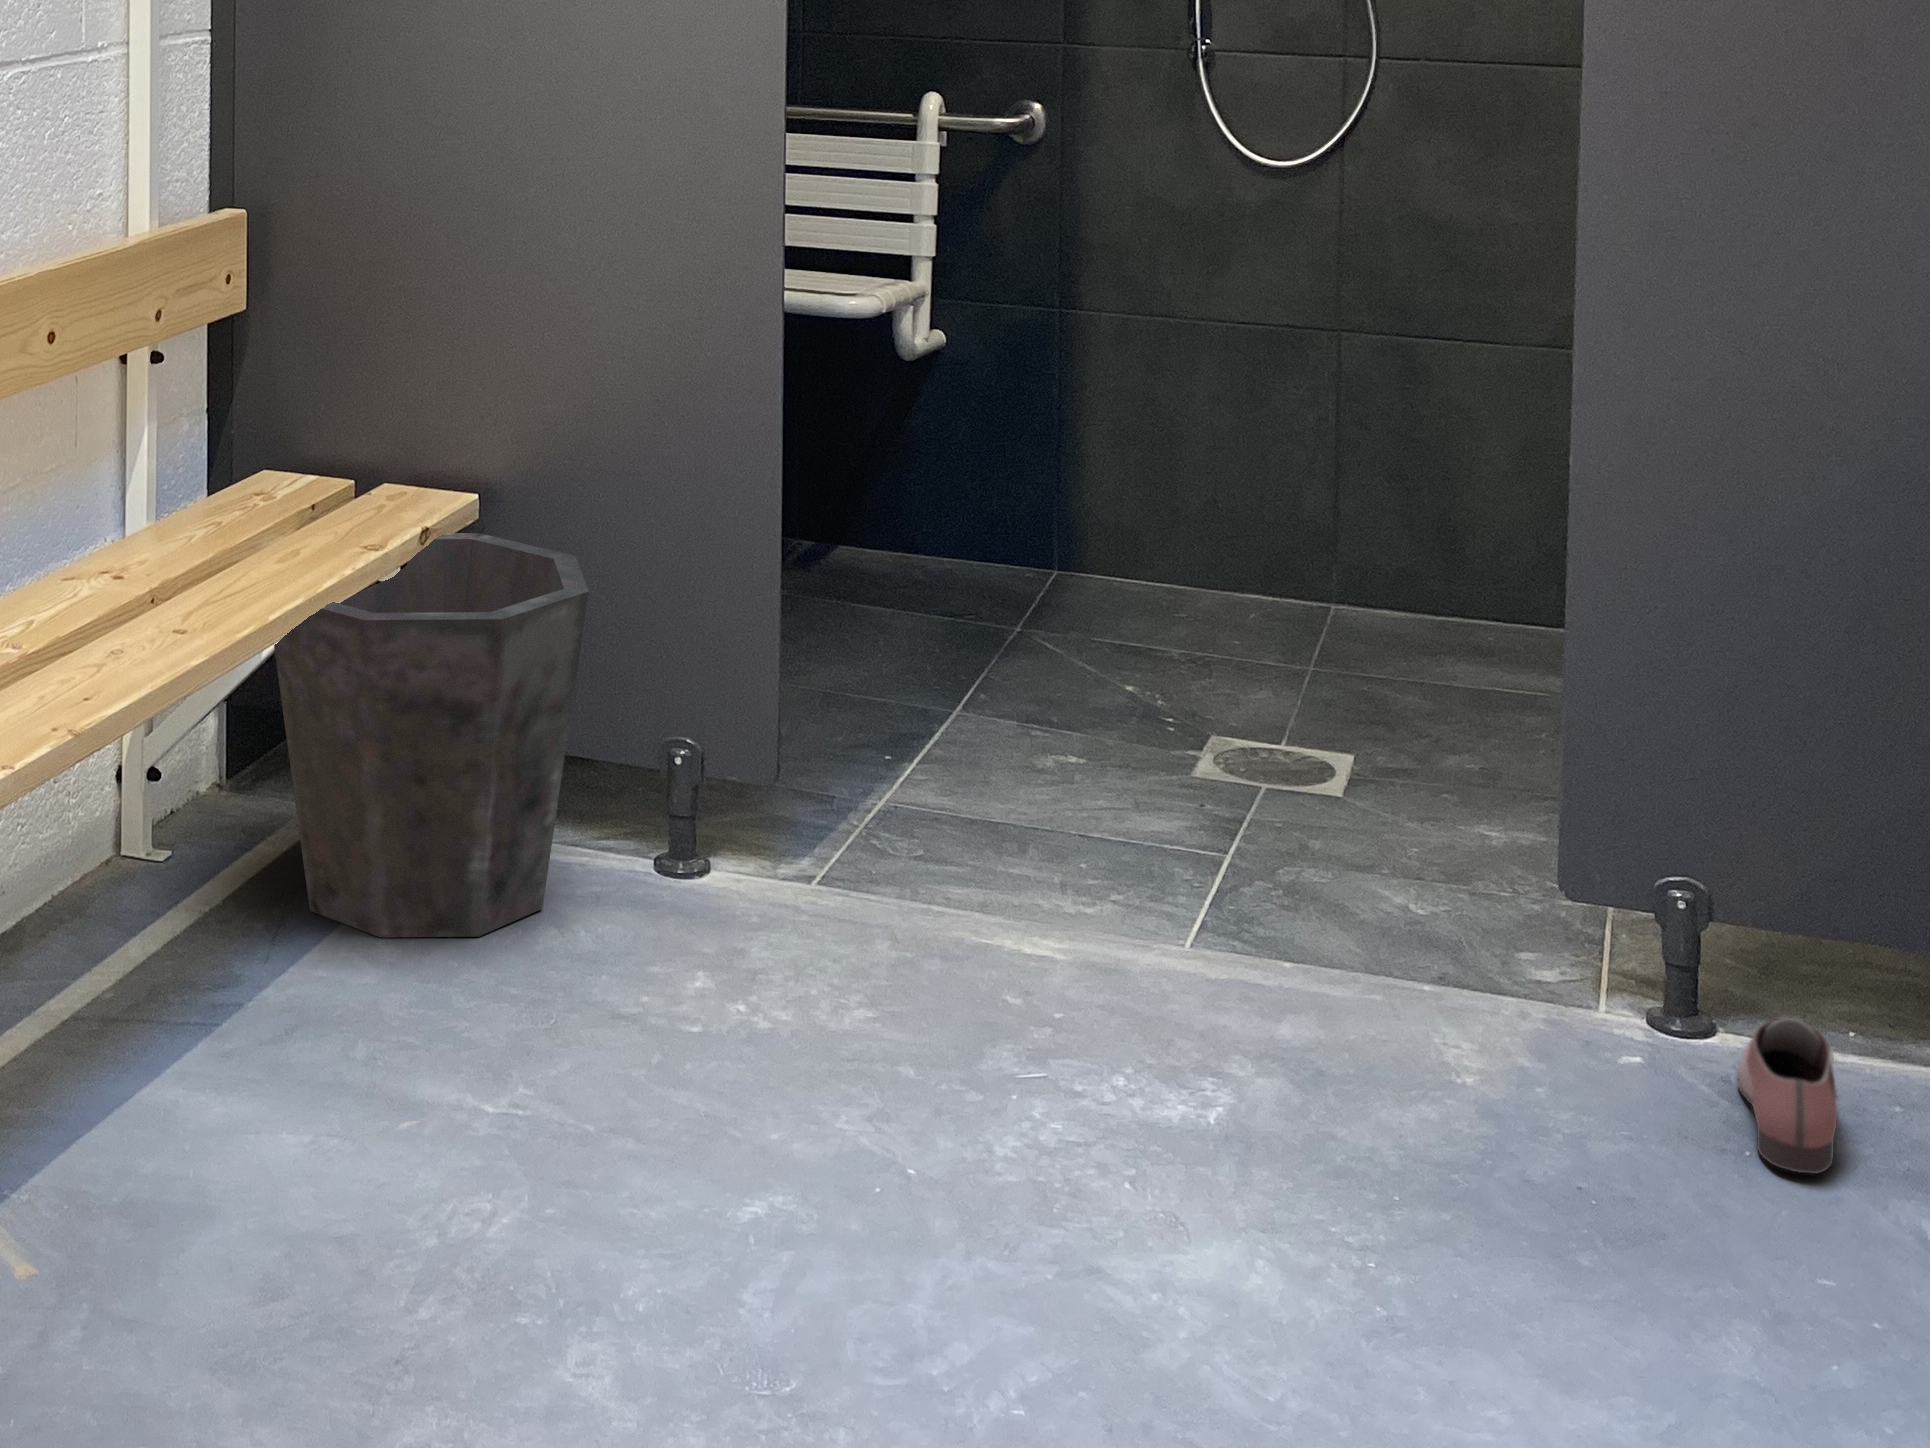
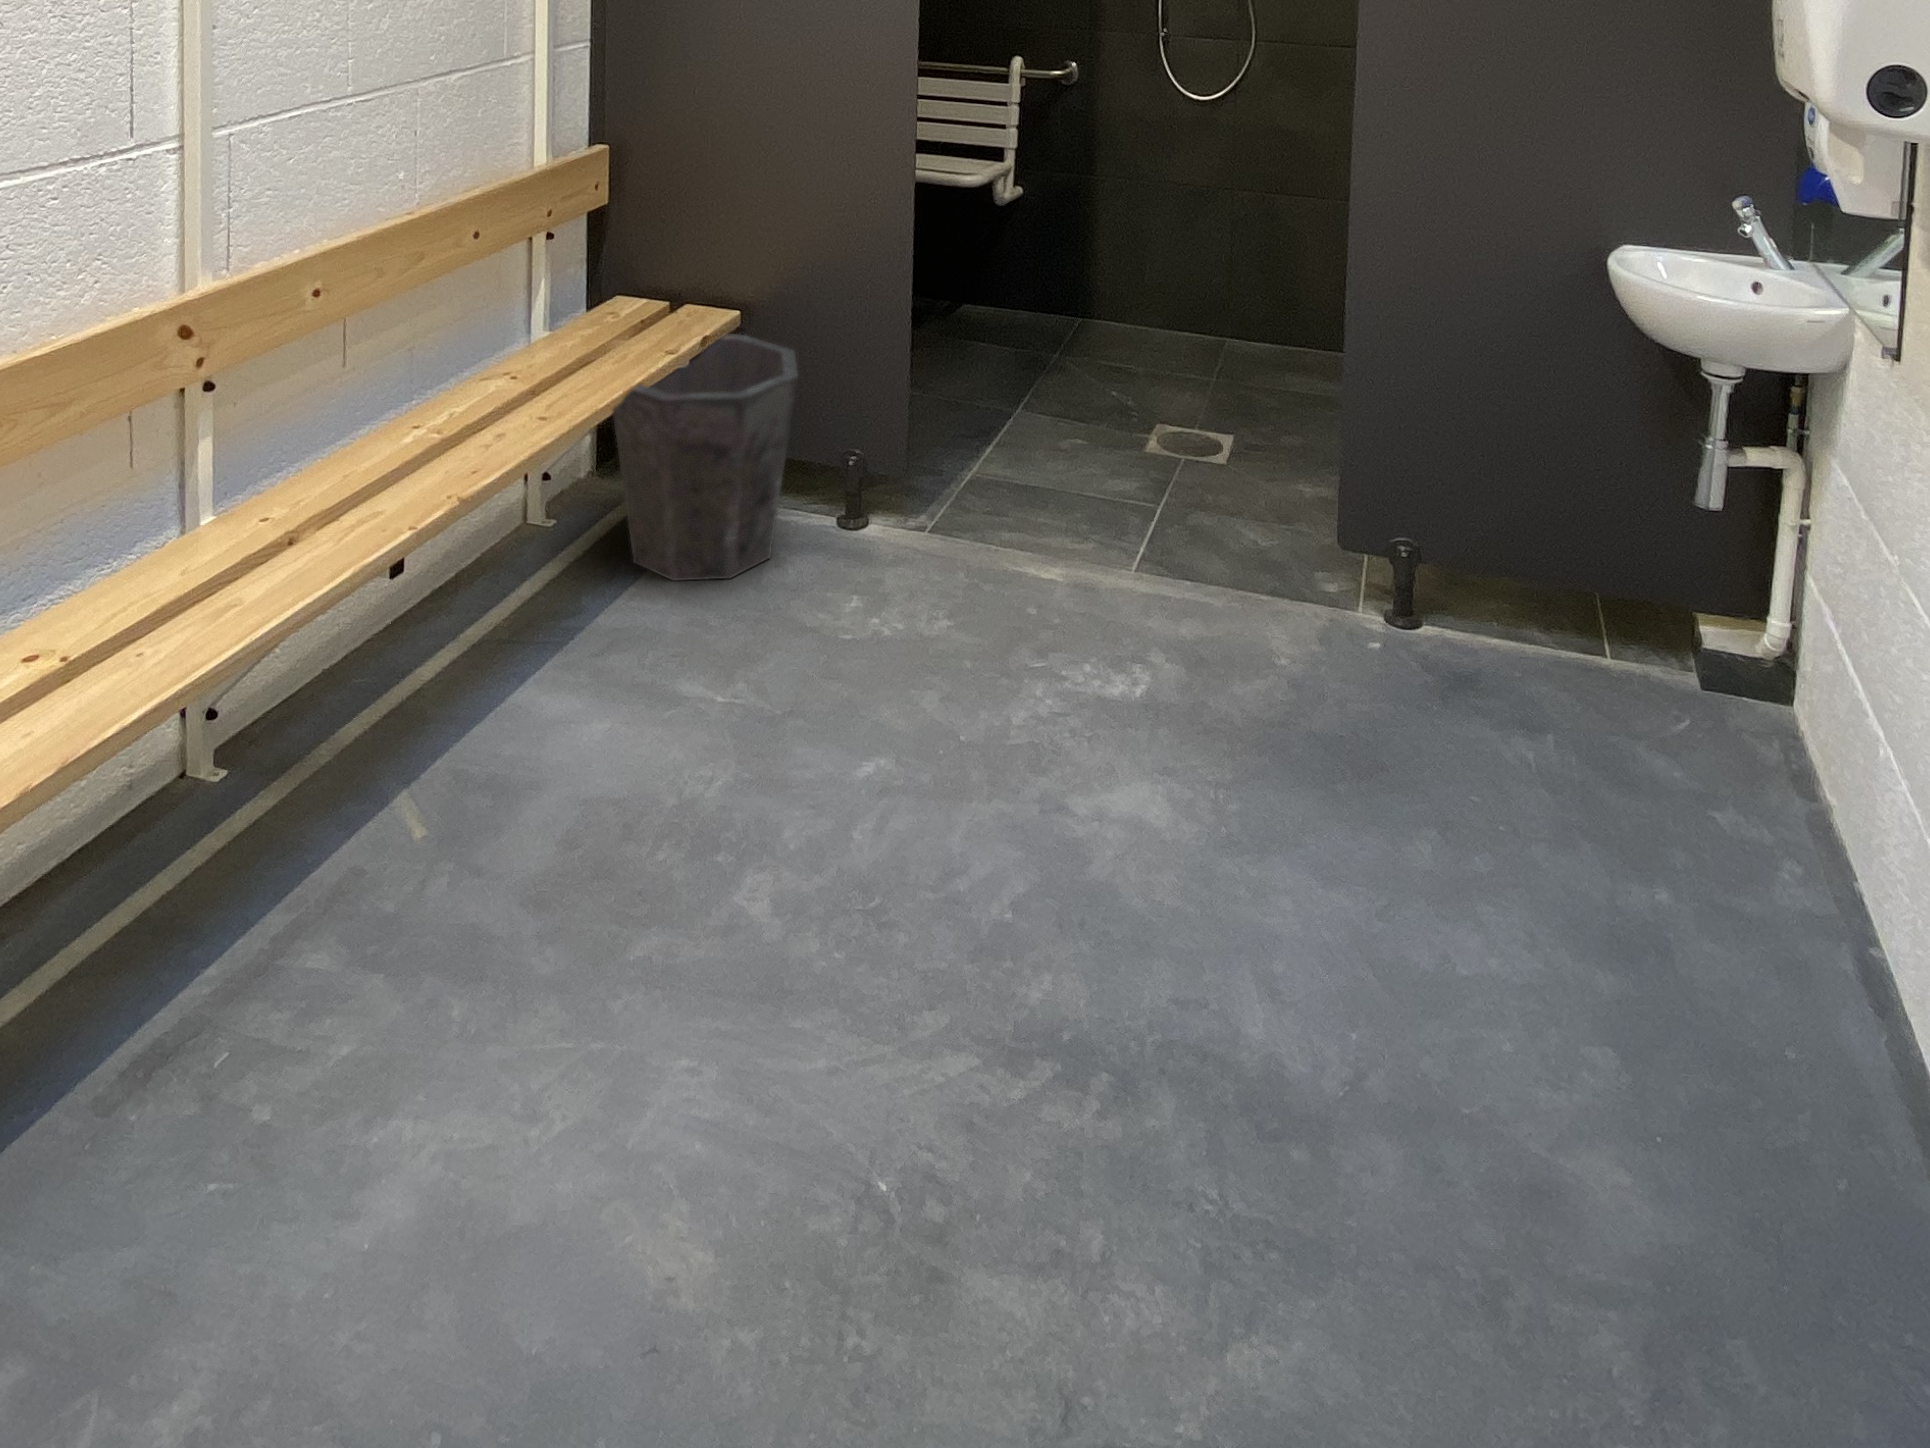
shoe: present [1737,1017,1838,1174] -> none [1432,627,1485,721]

